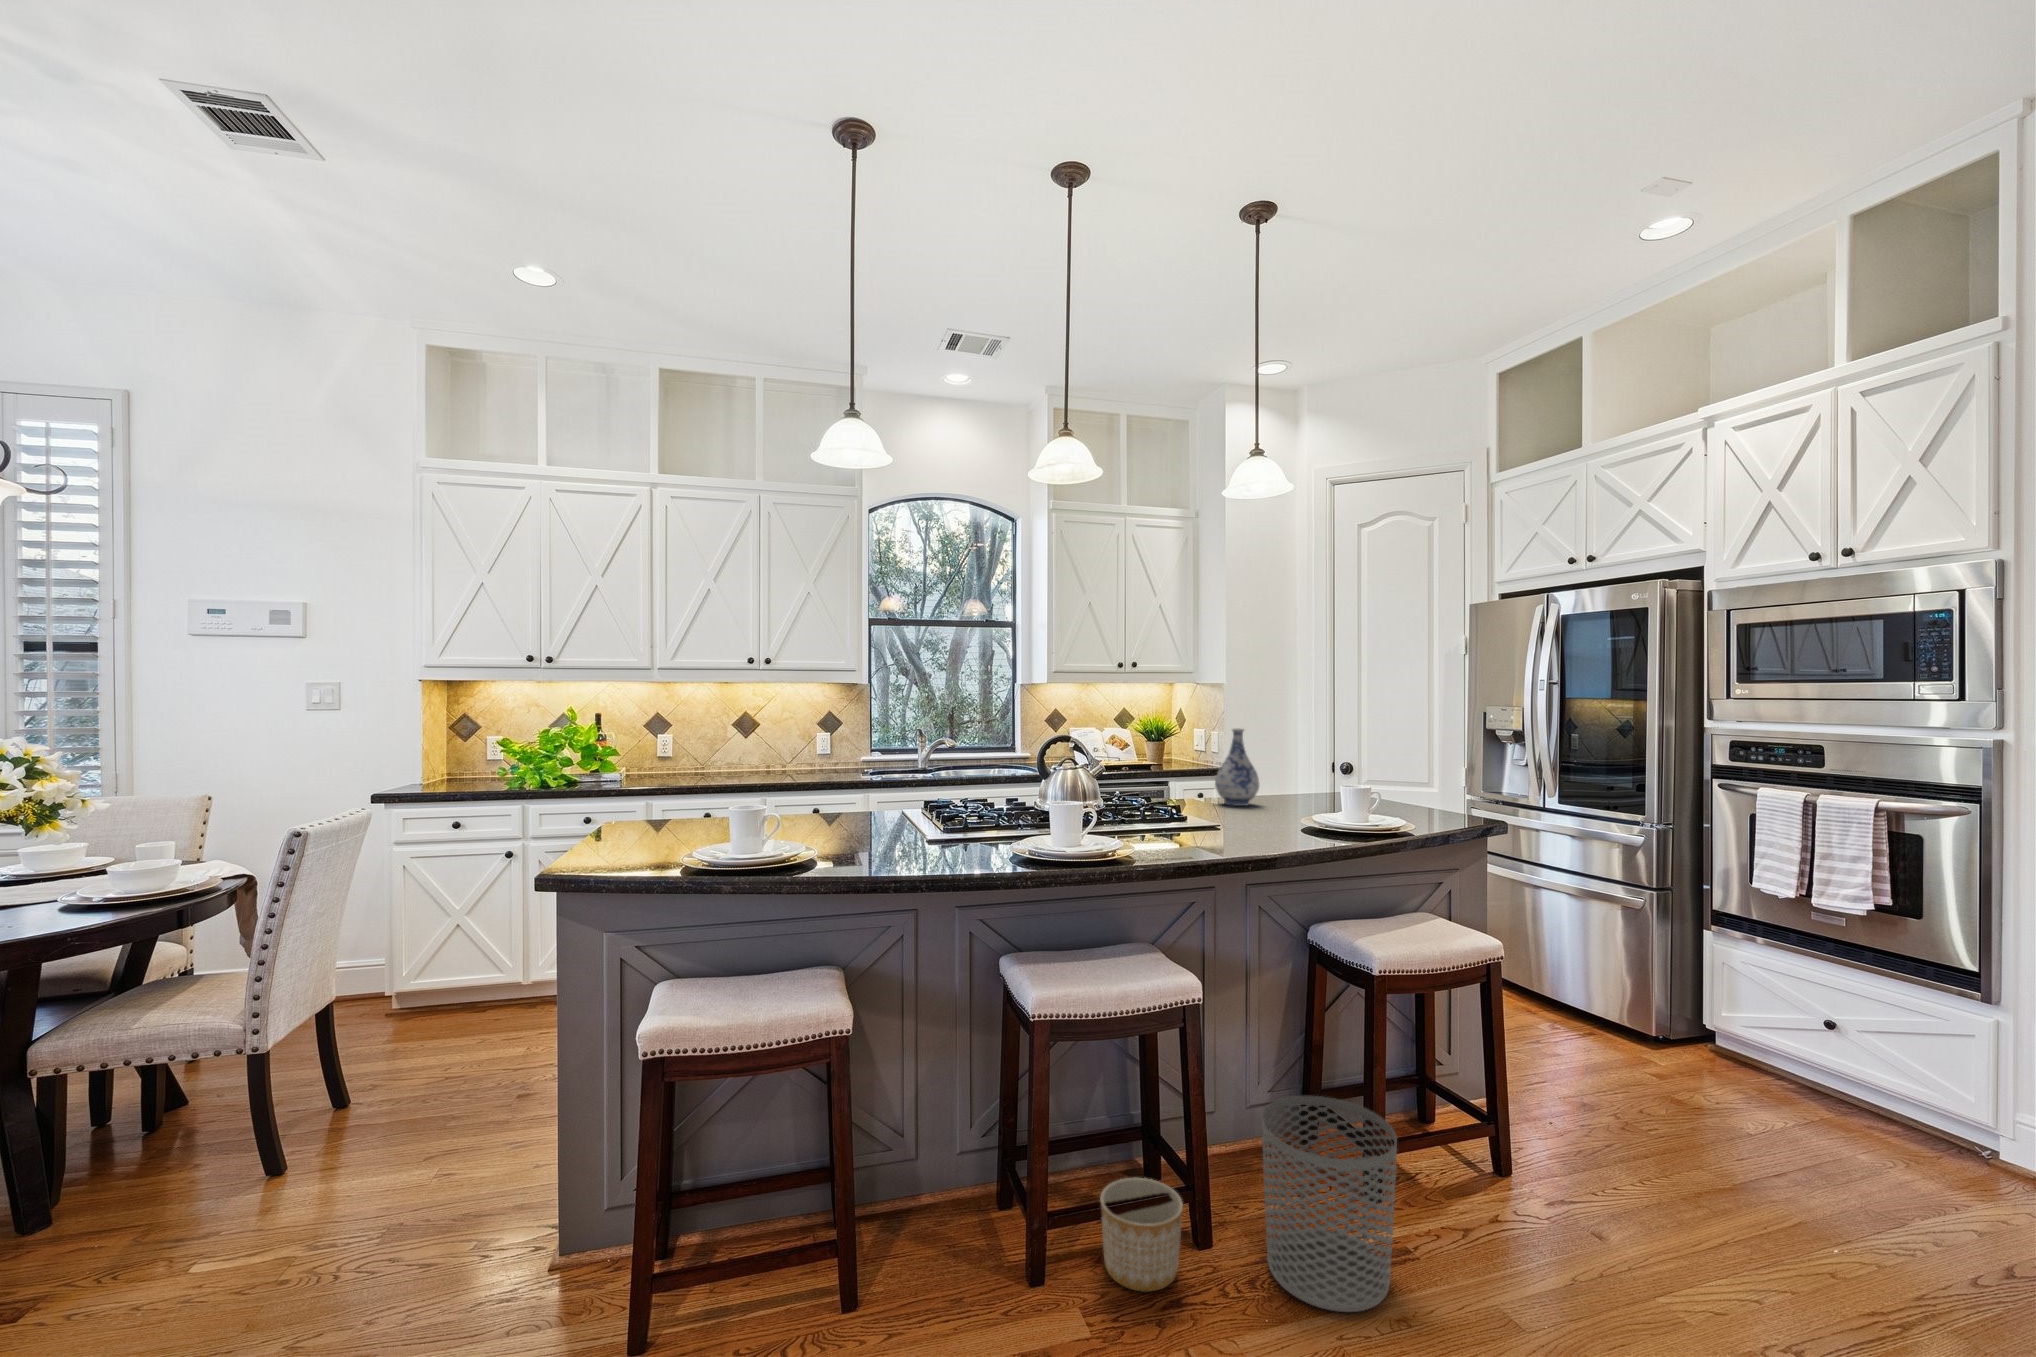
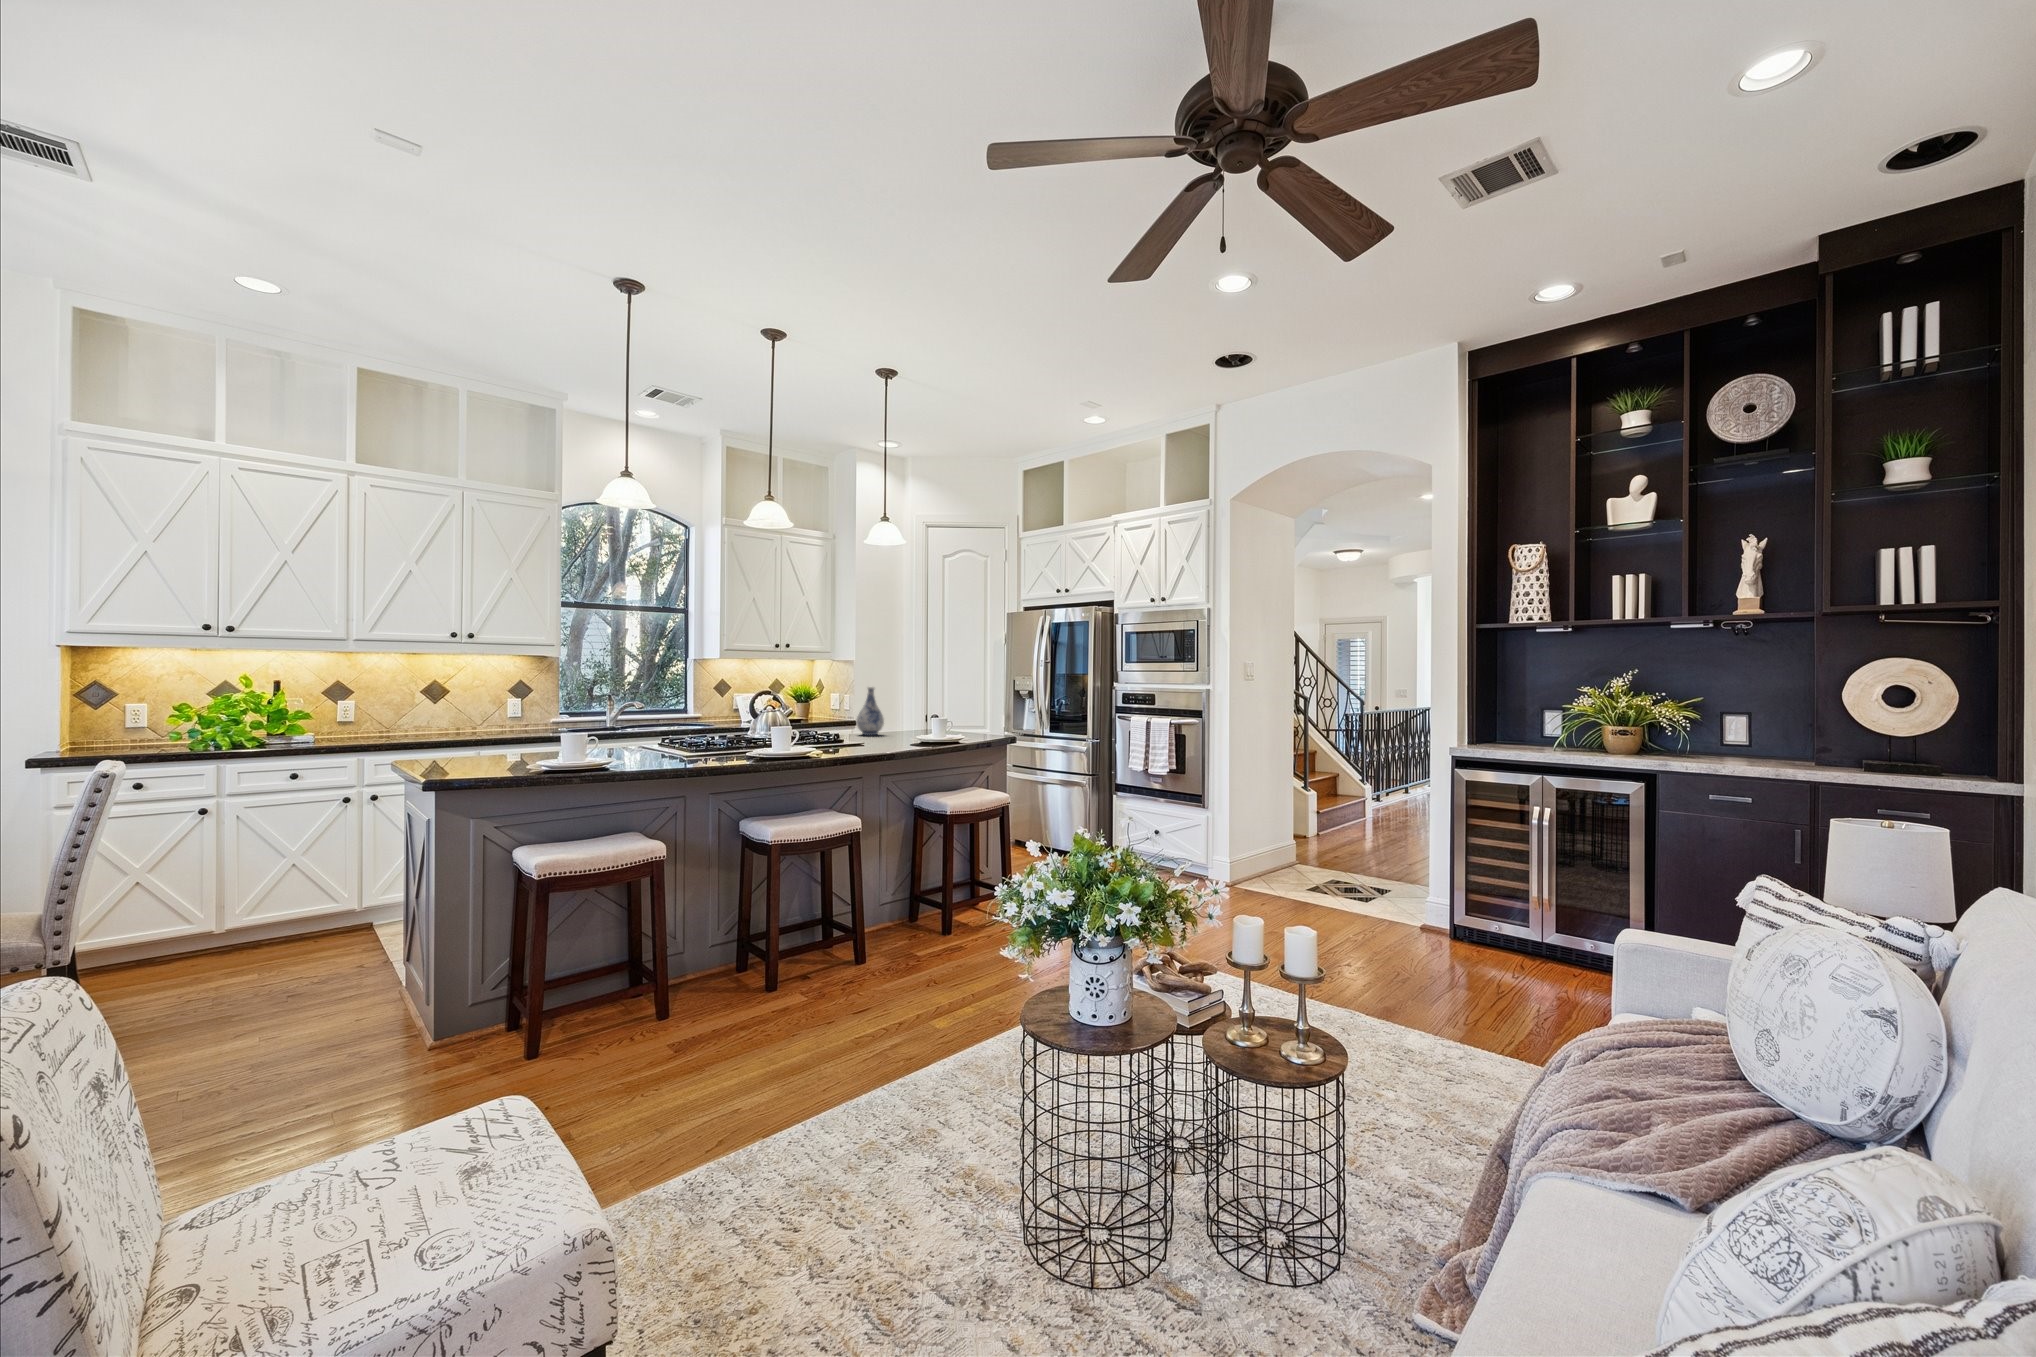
waste bin: present [1261,1096,1397,1312] -> none [897,881,965,980]
planter: present [1100,1178,1183,1292] -> none [808,939,856,994]

